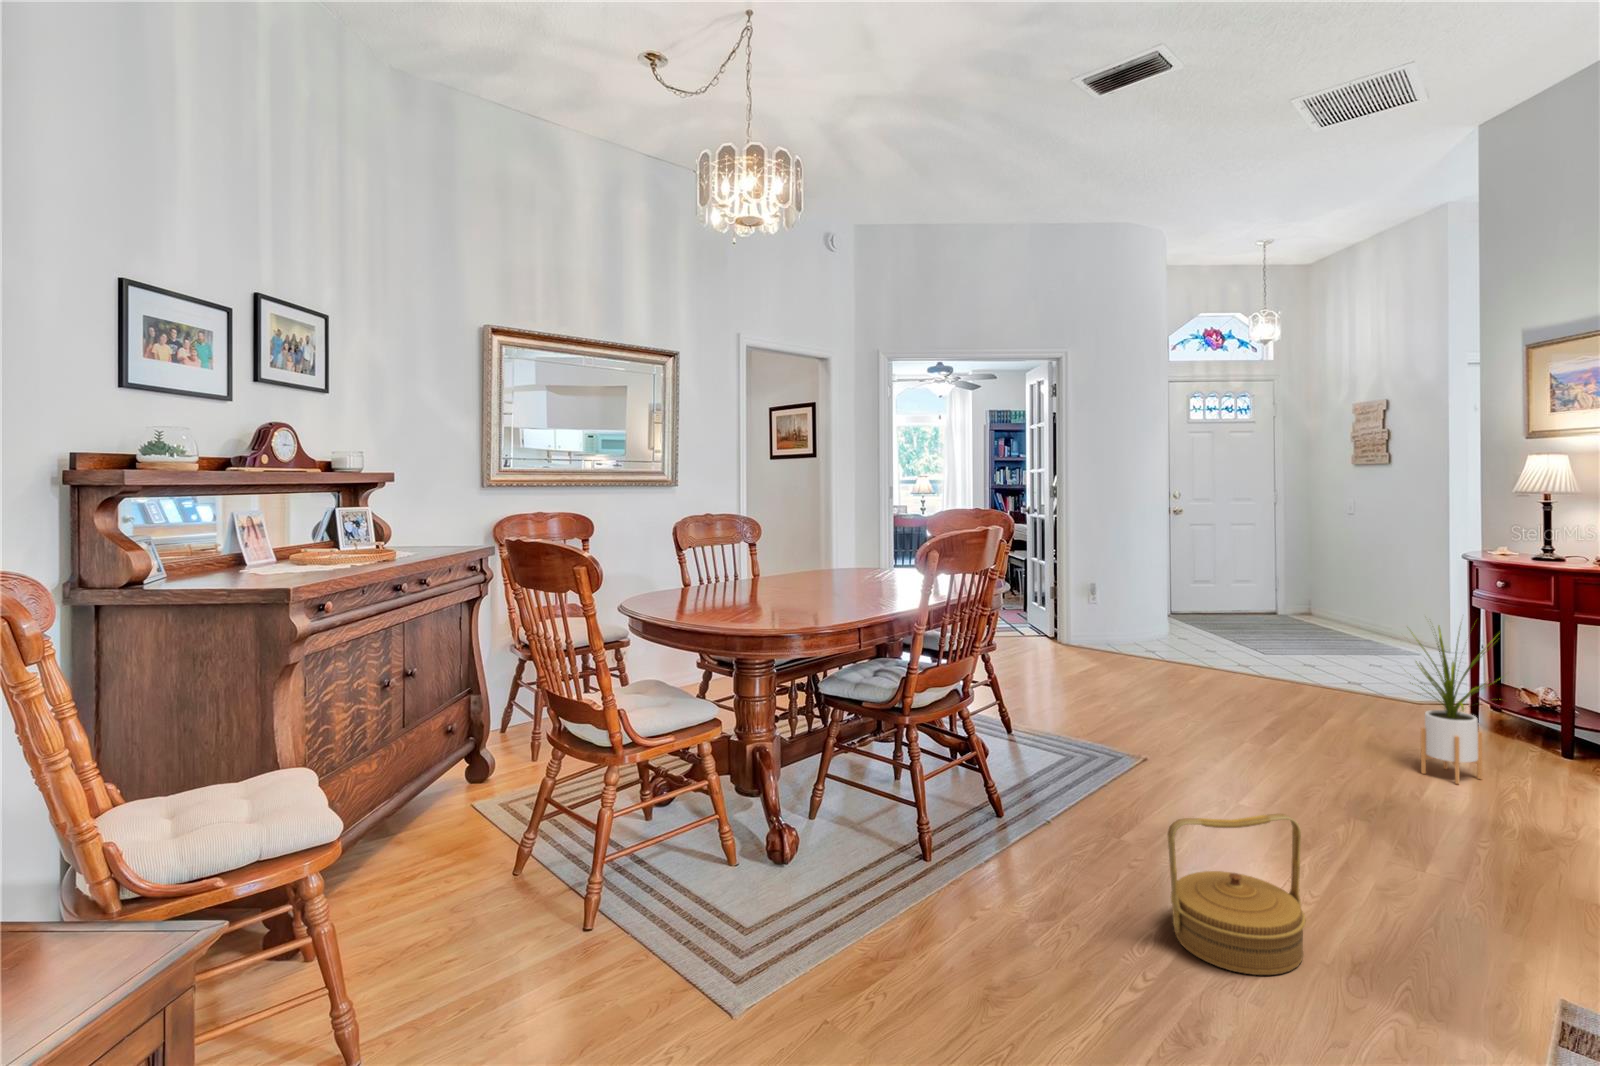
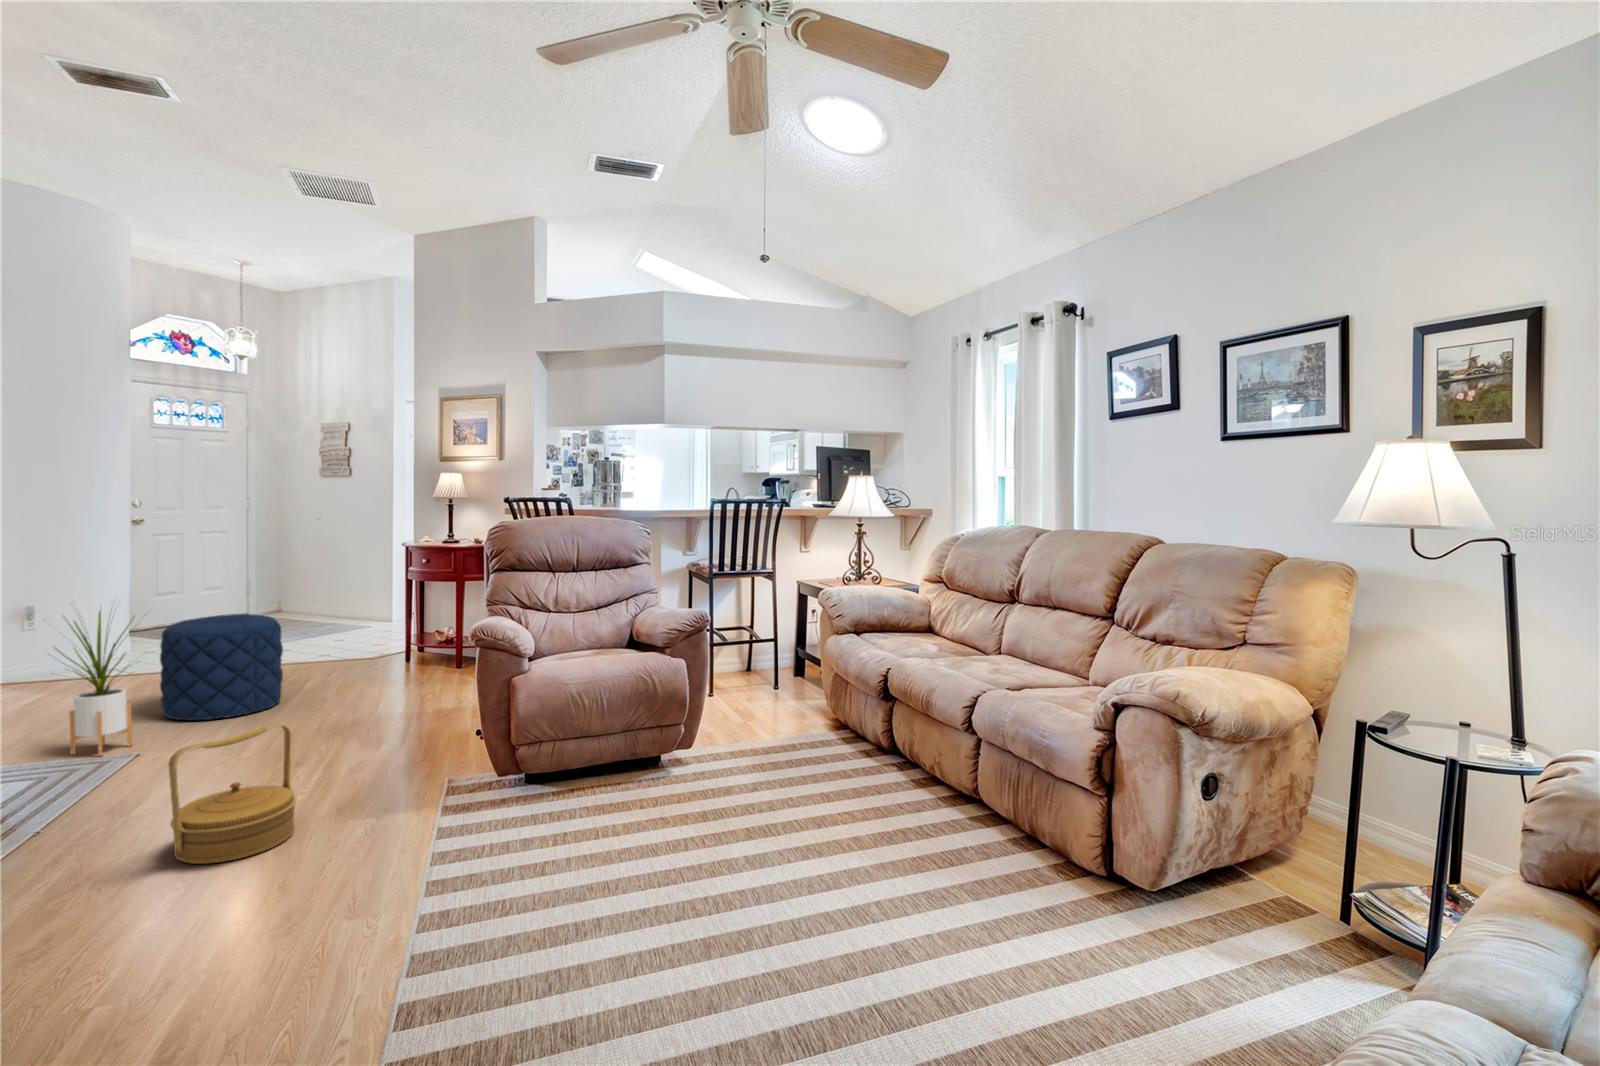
house plant: present [1412,626,1503,784] -> present [56,610,132,756]
pouf: none [1183,634,1303,752] -> present [160,614,283,720]

